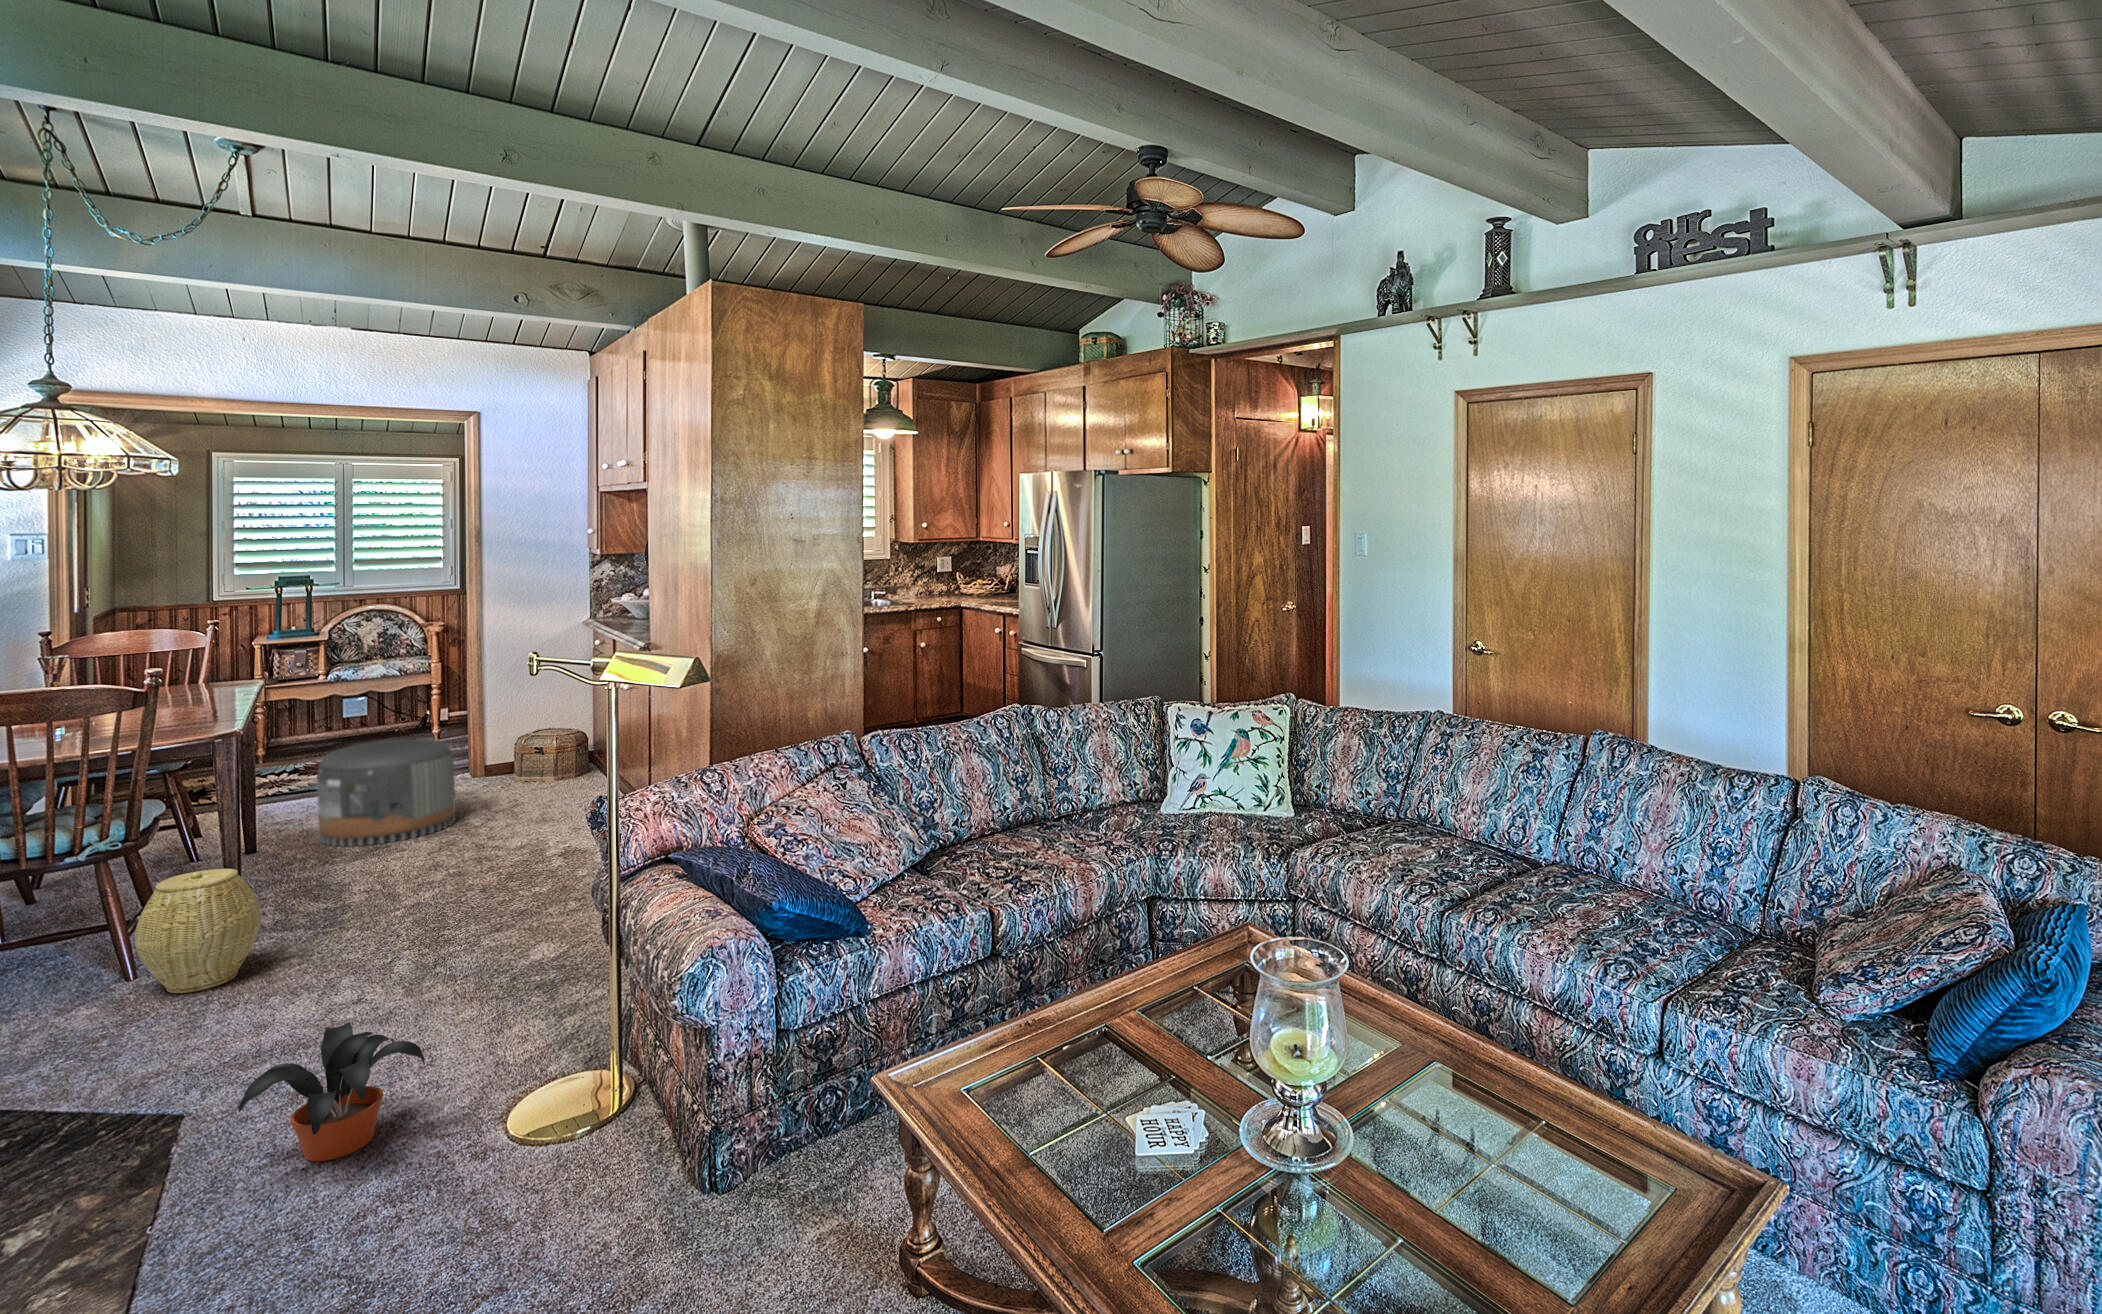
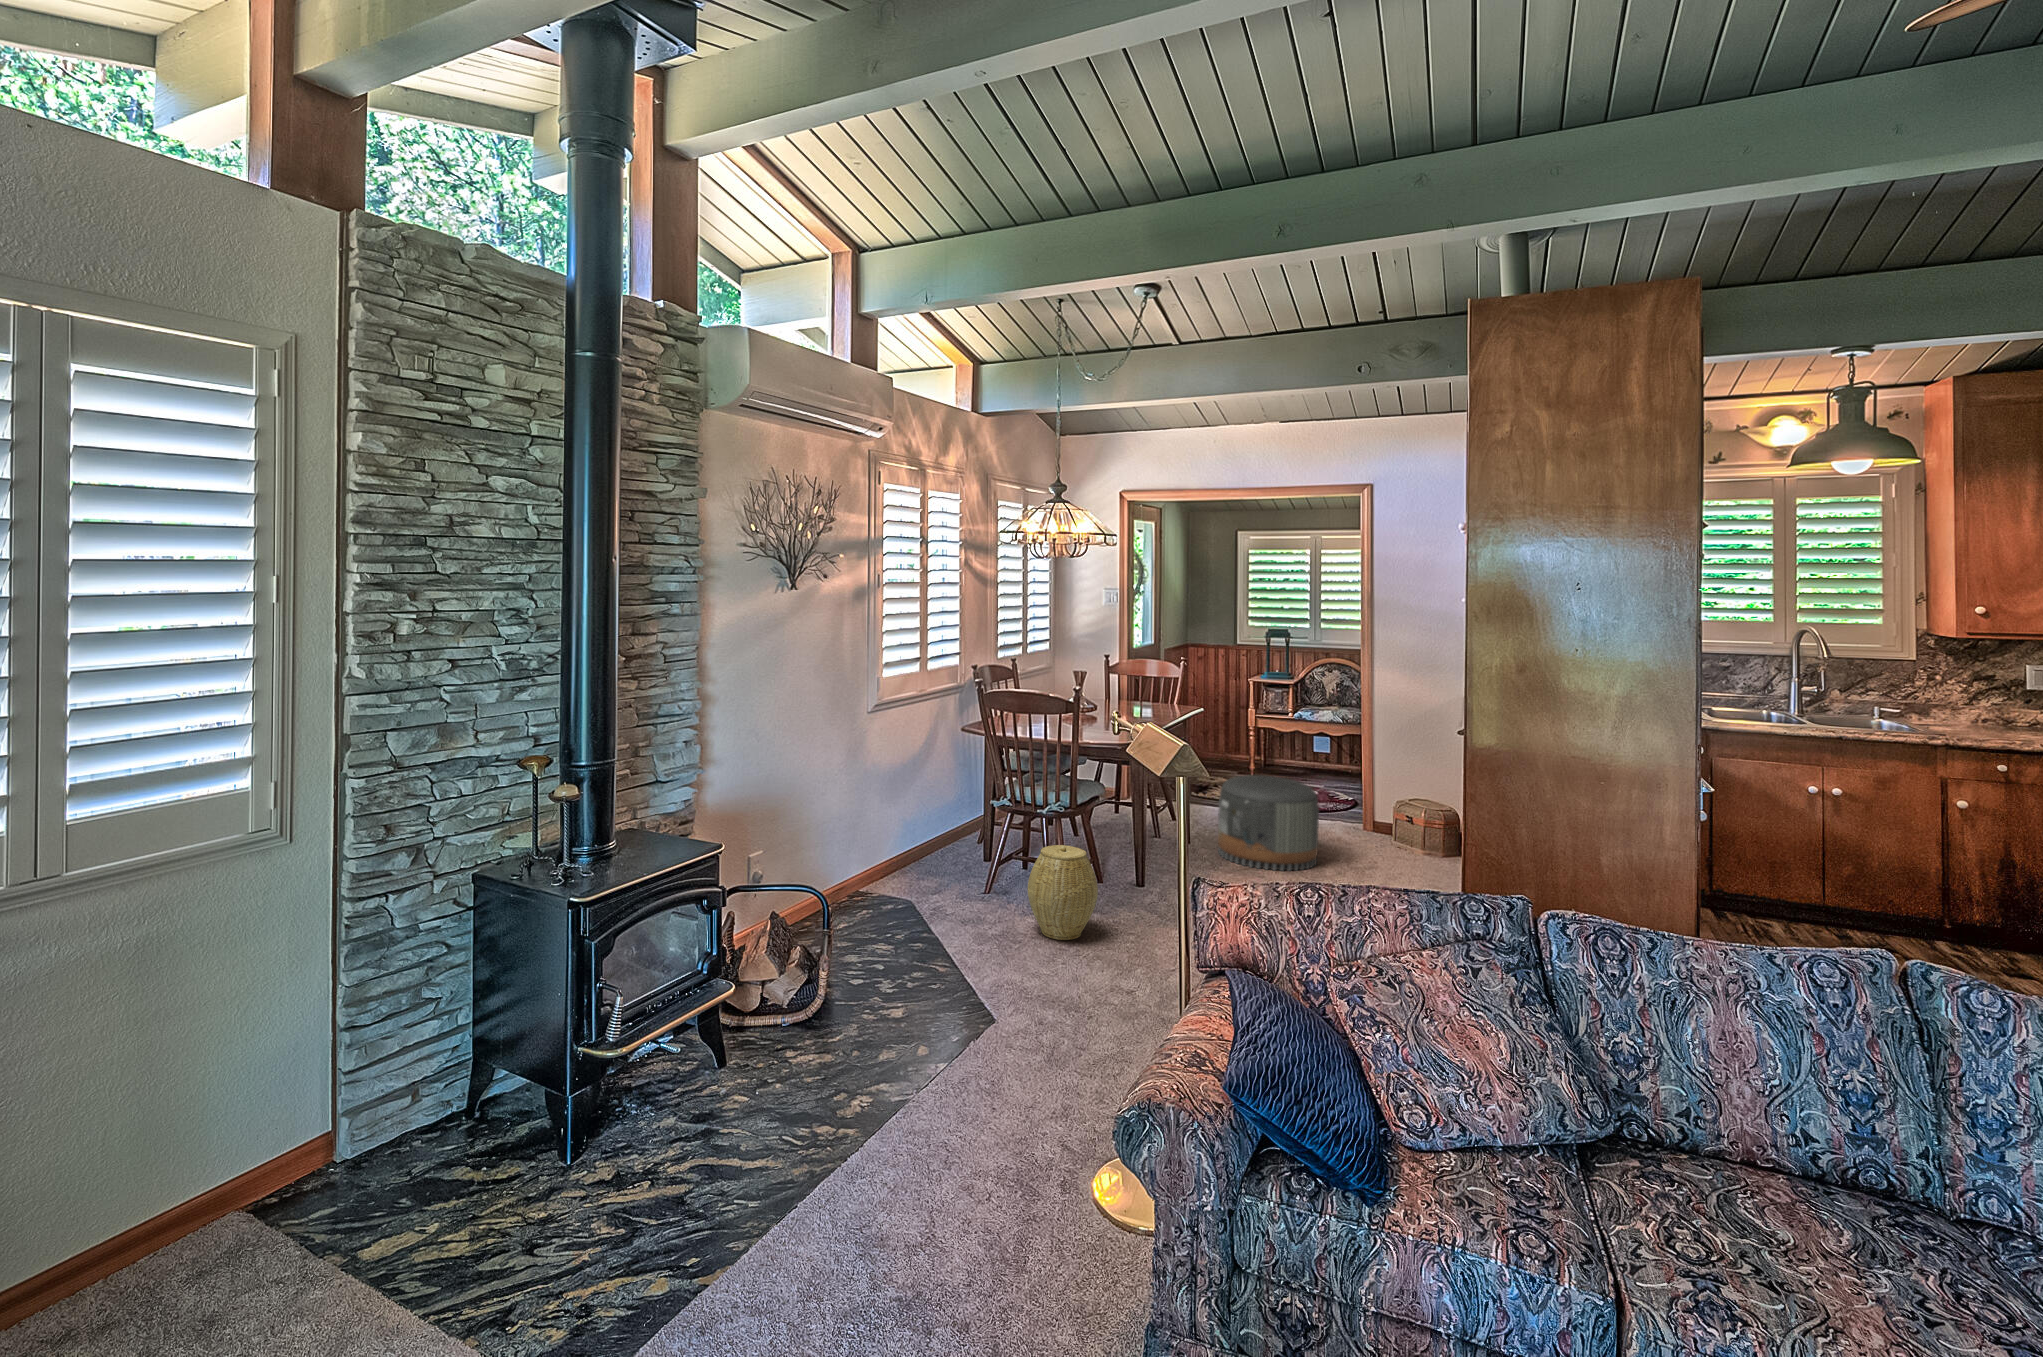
potted plant: present [238,1022,425,1161] -> none [921,1008,1039,1128]

